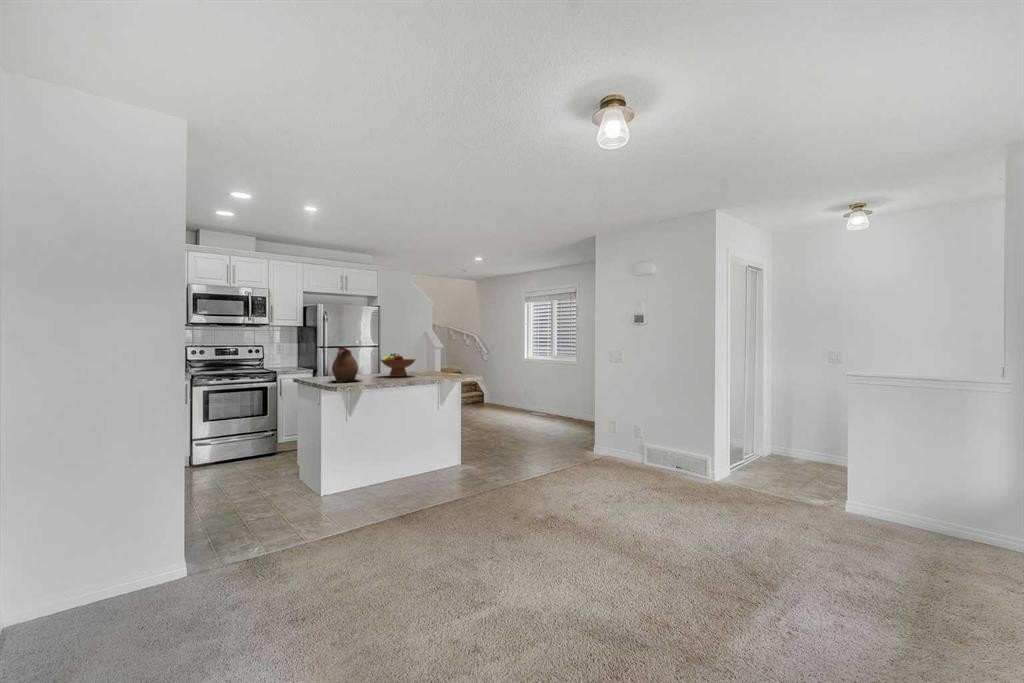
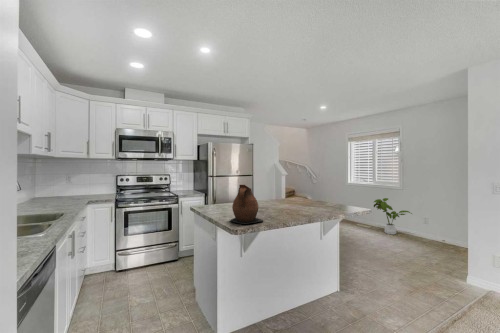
fruit bowl: present [381,353,415,377] -> none [271,188,306,212]
house plant: none [544,376,587,421] -> present [374,198,412,234]

